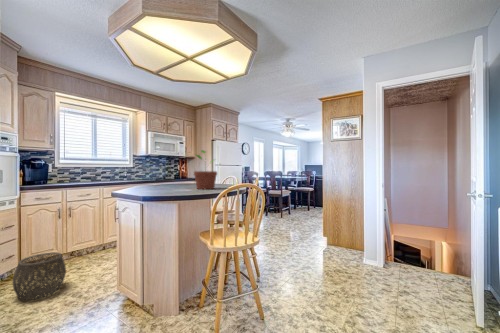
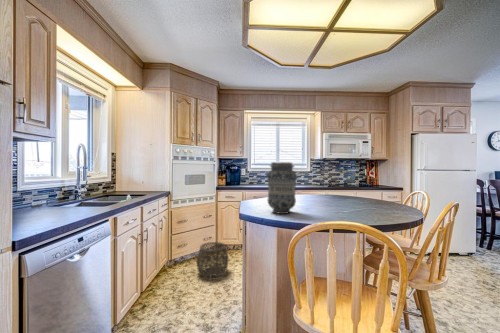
potted plant: present [194,150,217,189] -> none [314,156,350,214]
vase: none [166,152,189,192] -> present [267,162,297,214]

